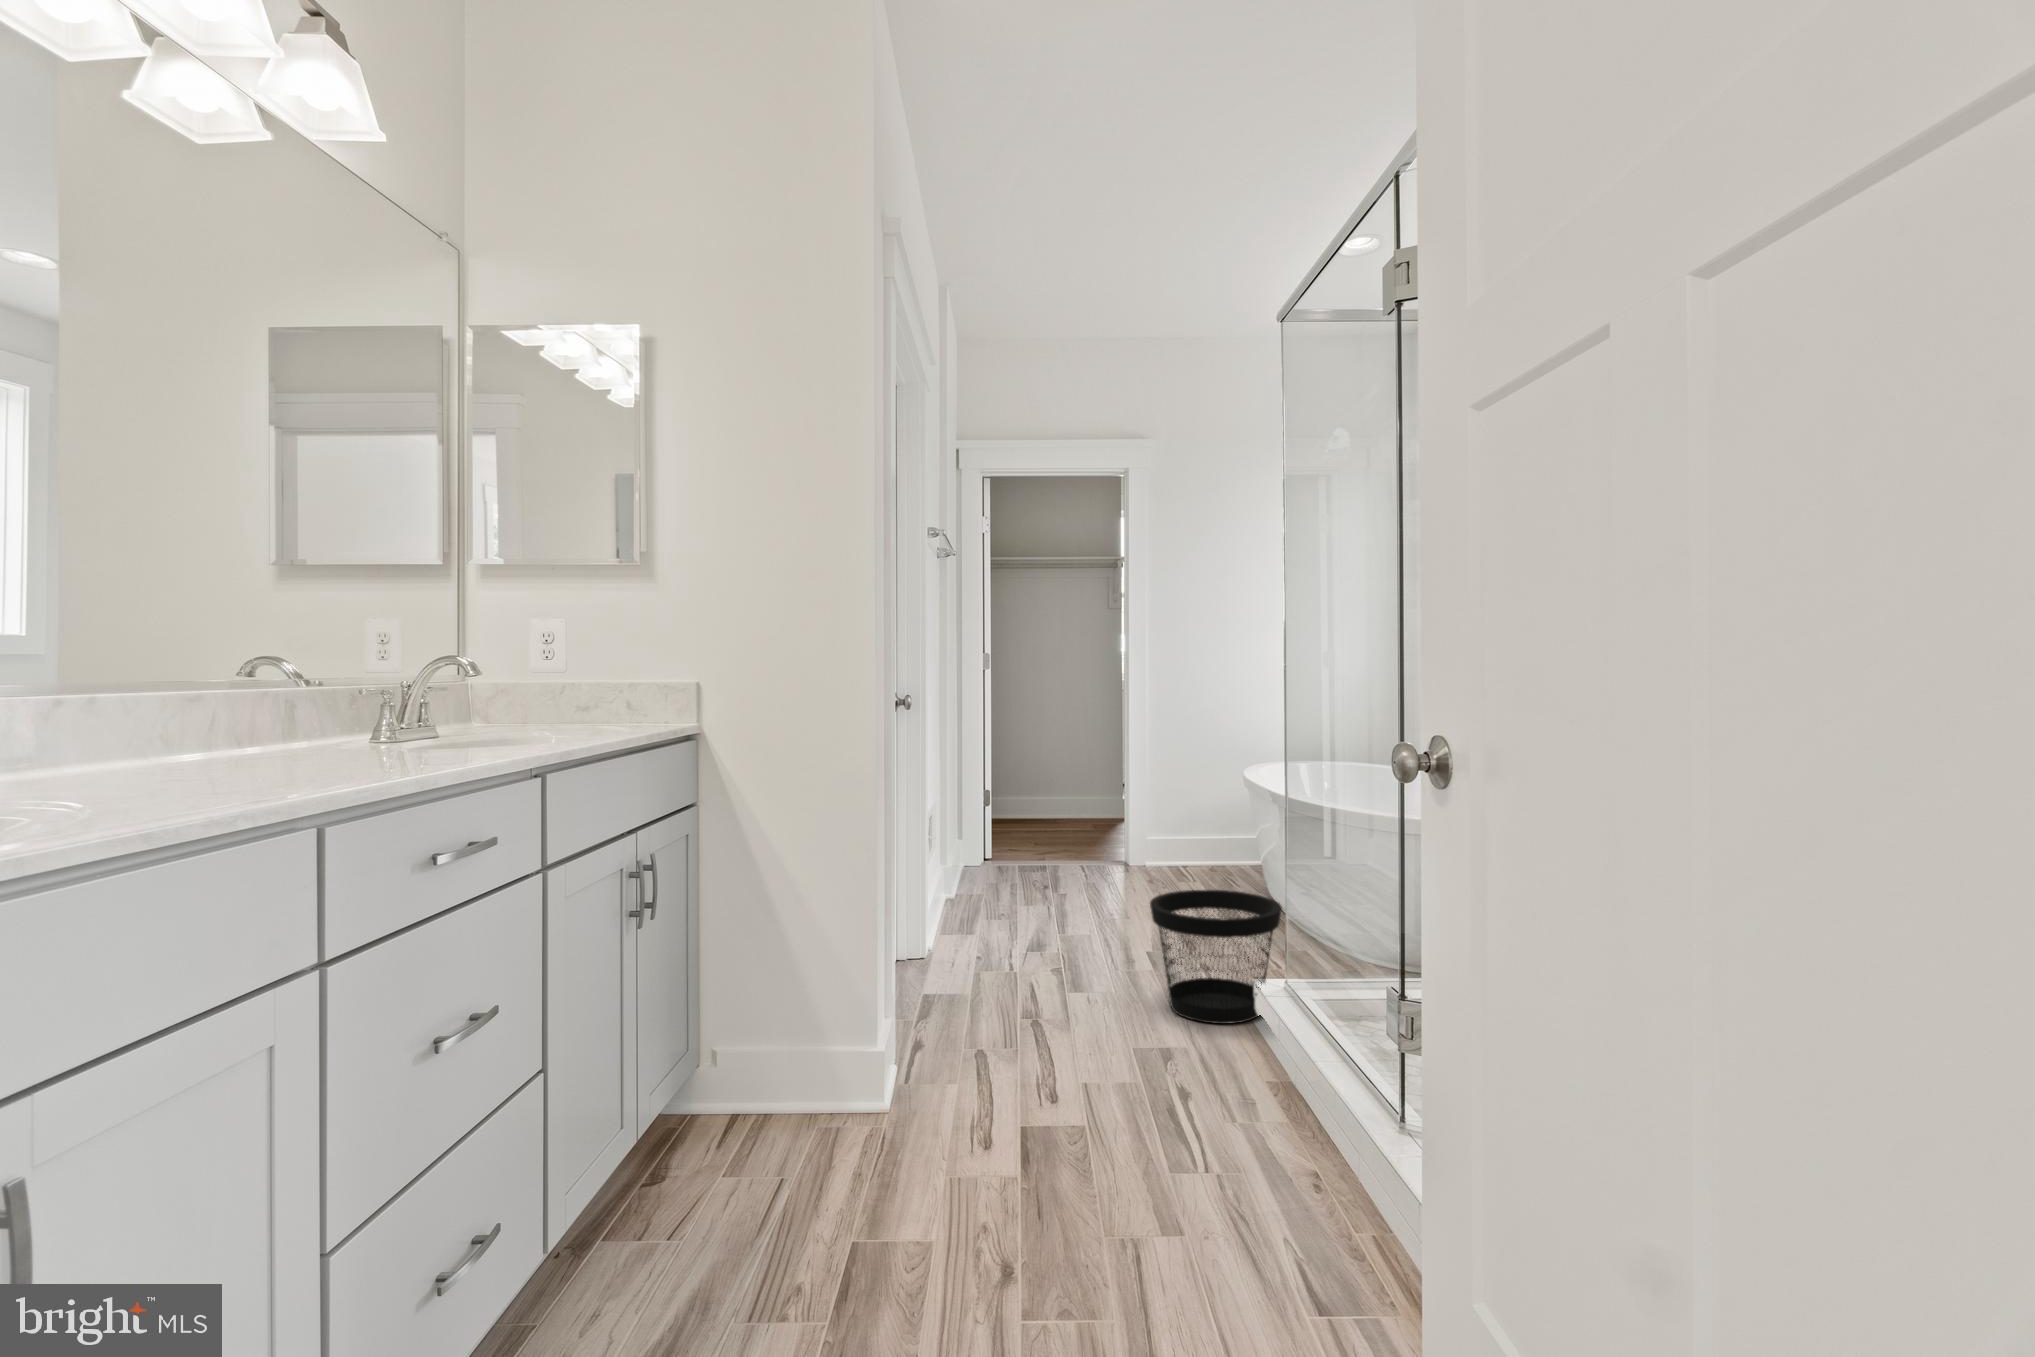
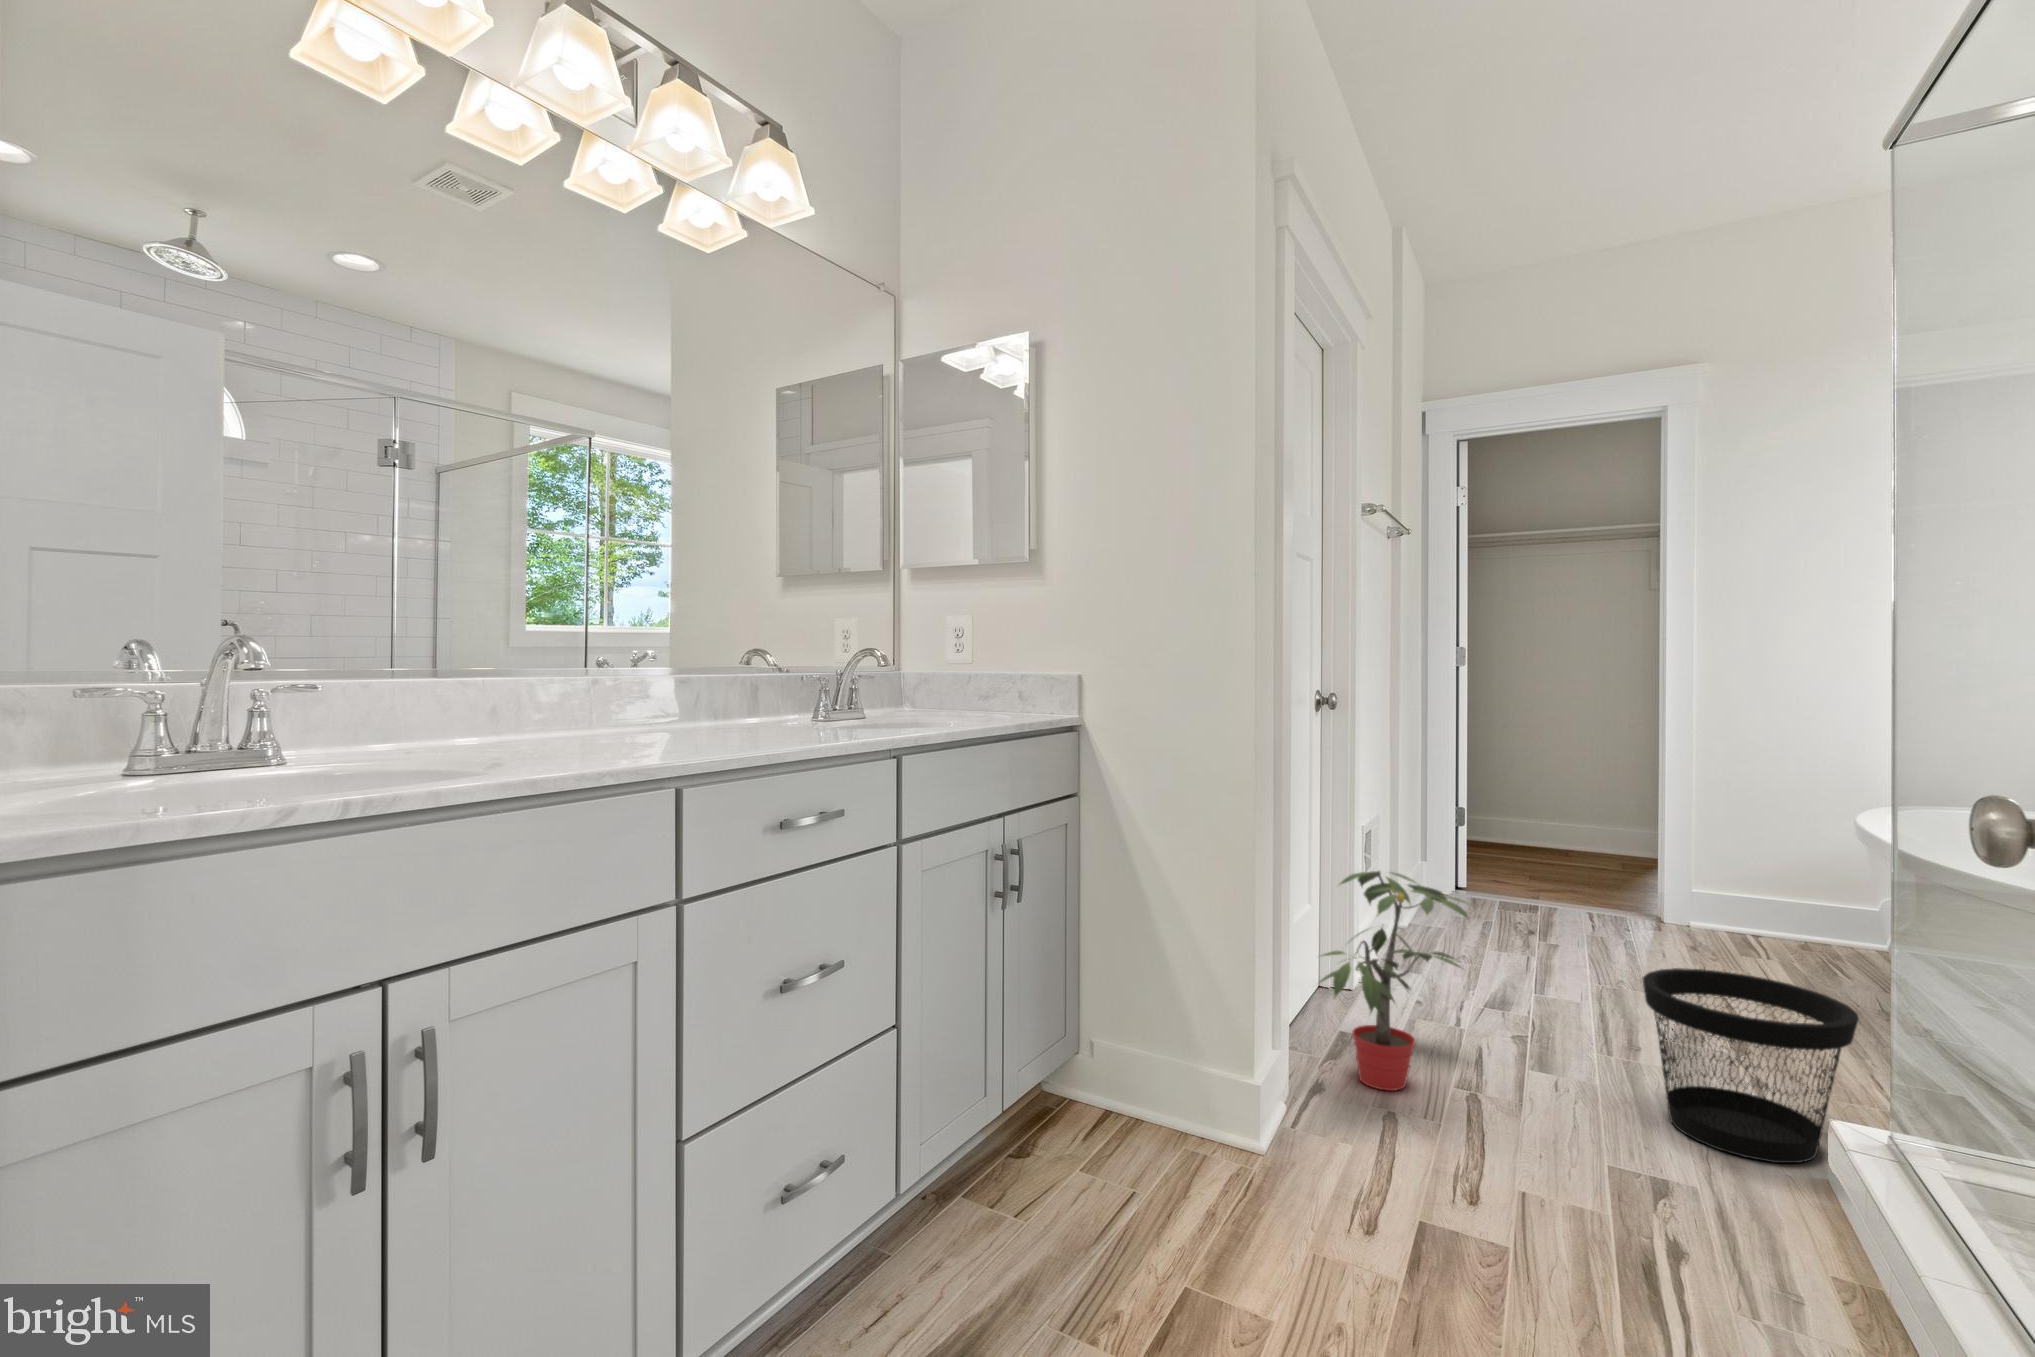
potted plant: none [909,845,1040,1035] -> present [1320,871,1469,1091]

